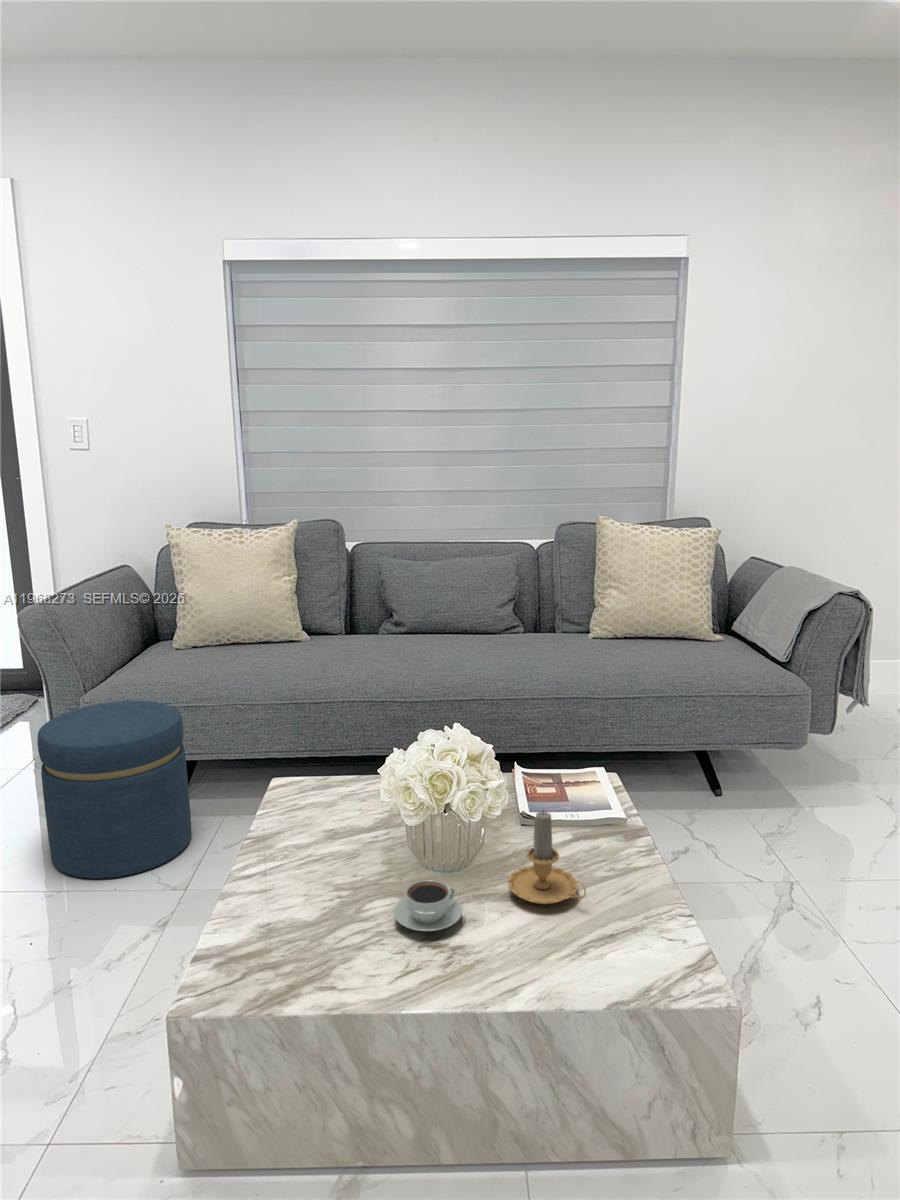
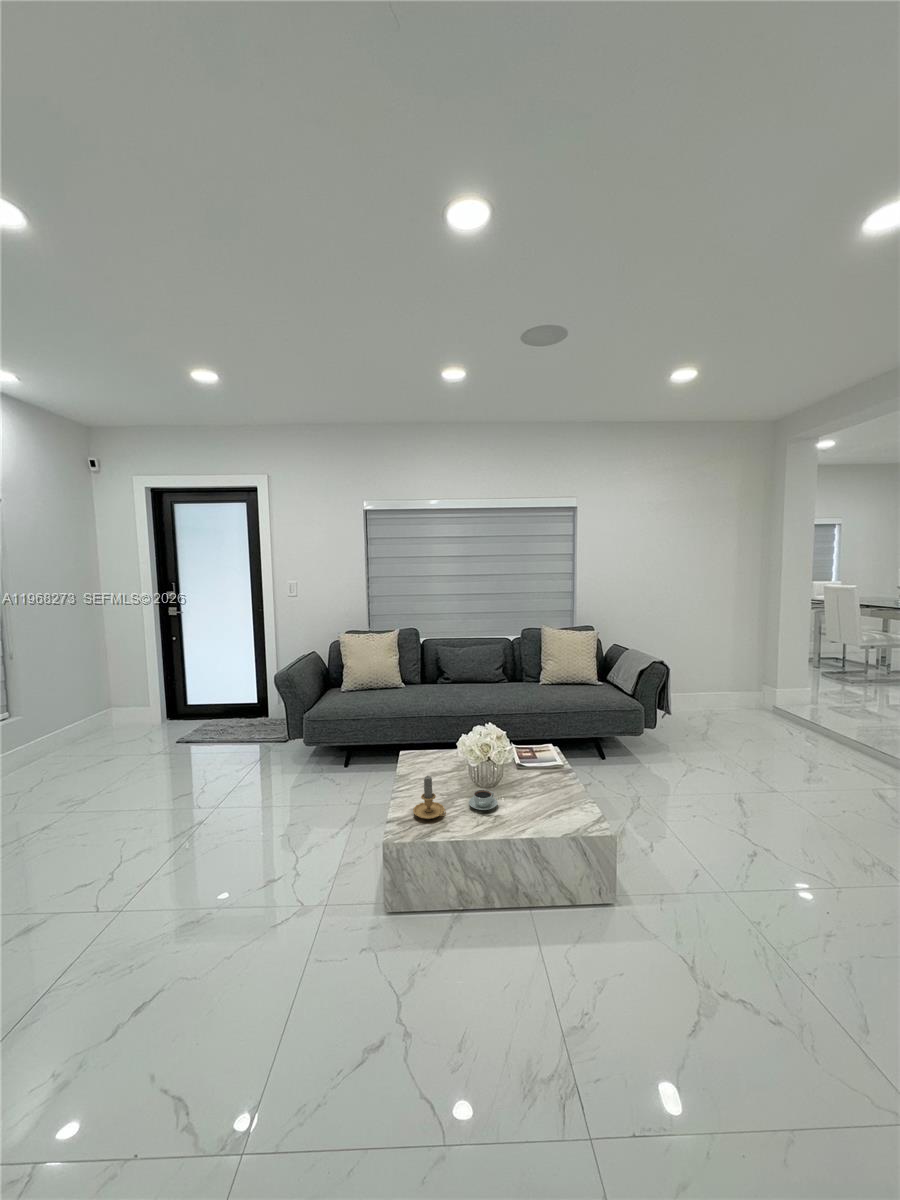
ottoman: present [37,701,191,879] -> none [291,717,357,801]
candle: present [508,811,586,904] -> present [413,776,446,819]

